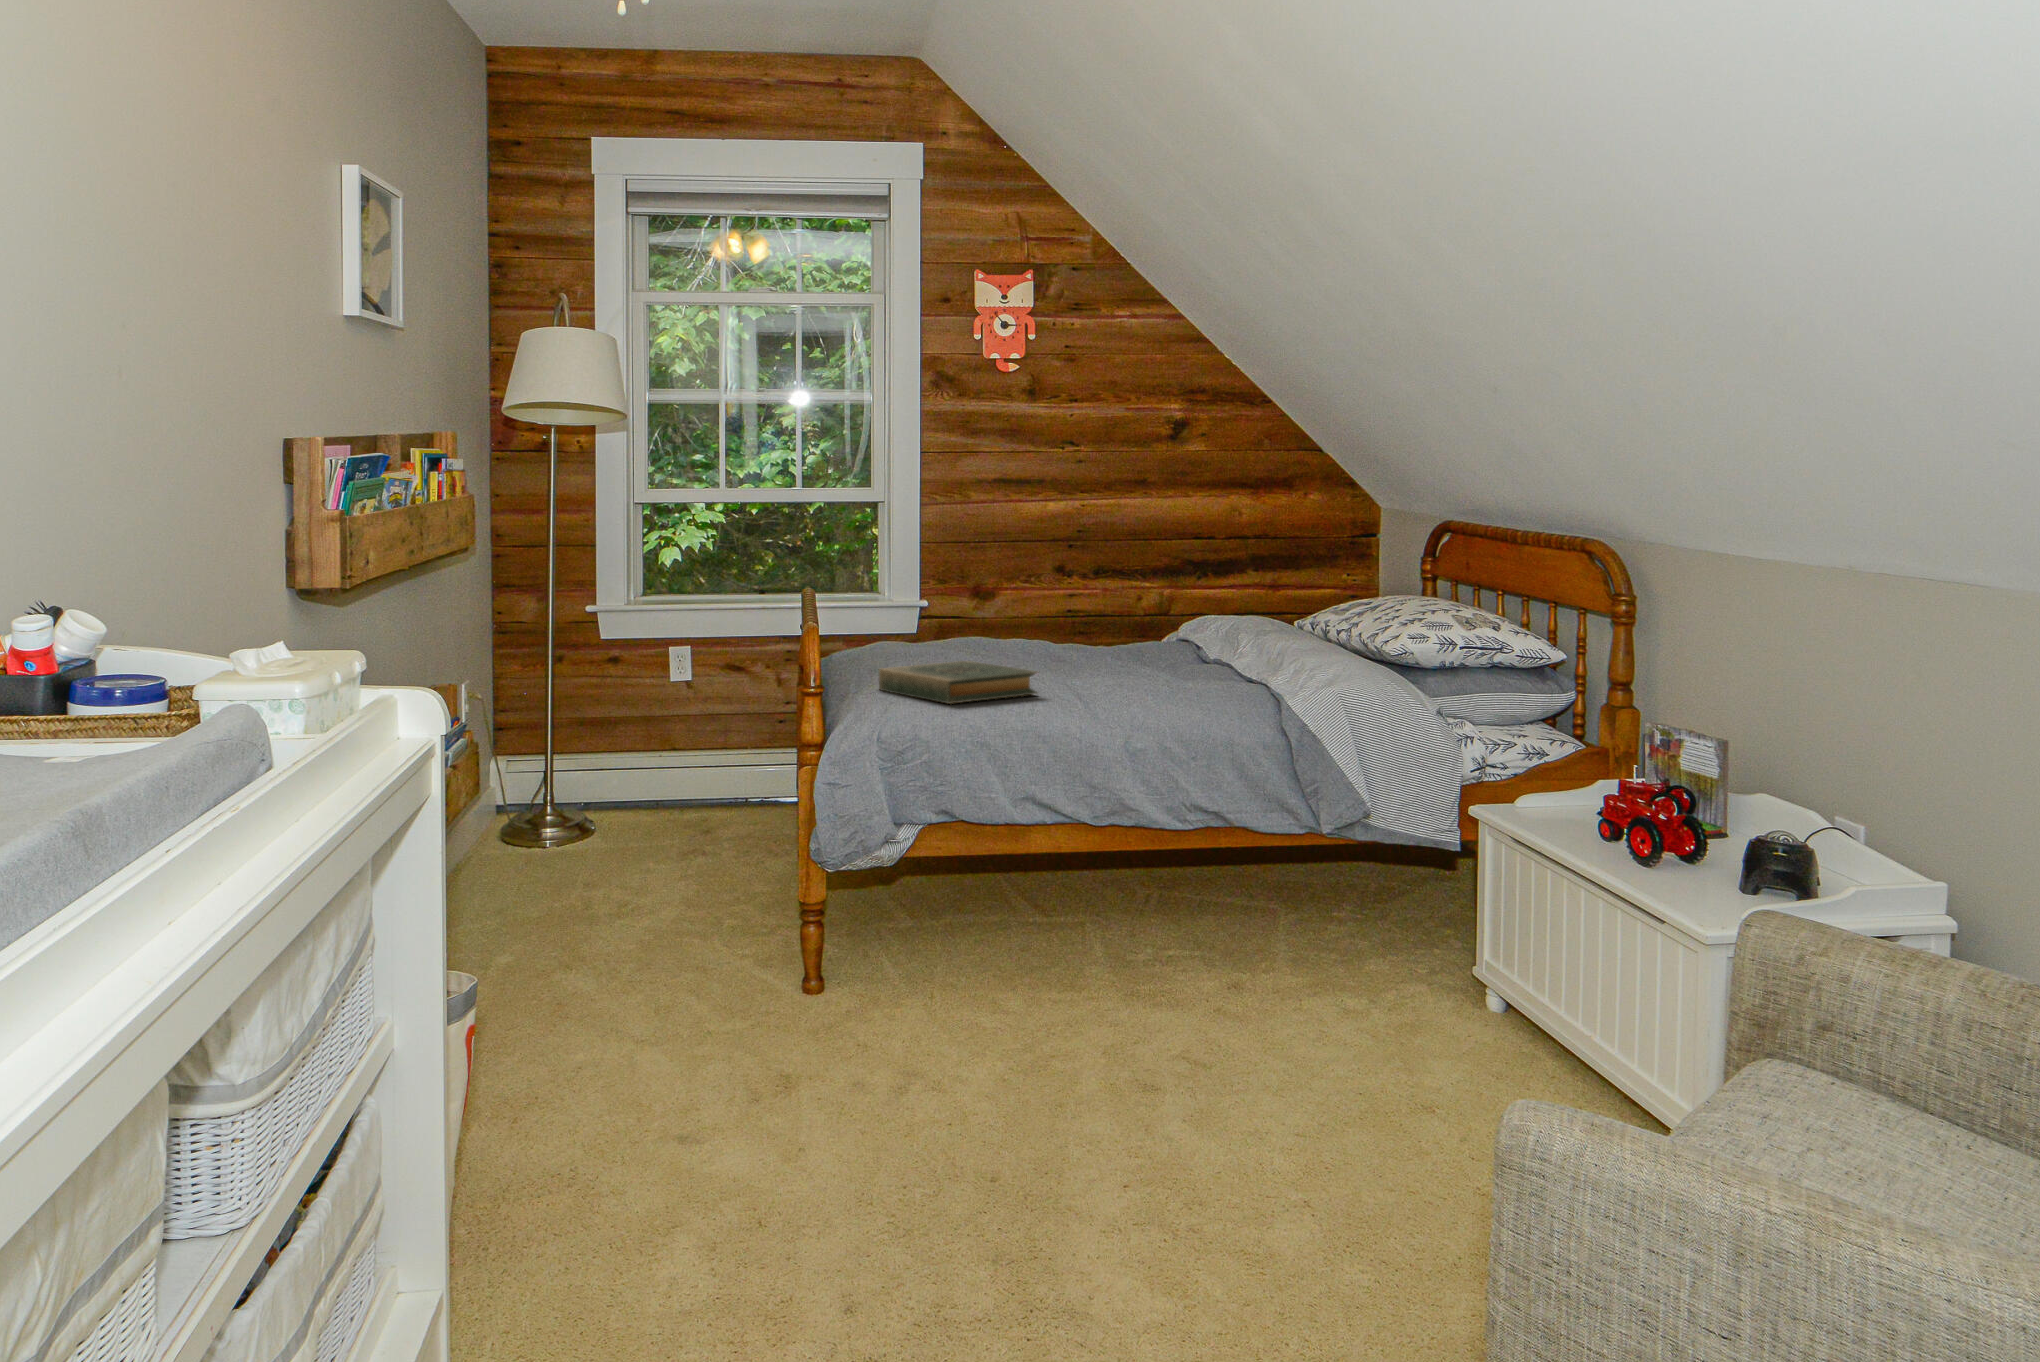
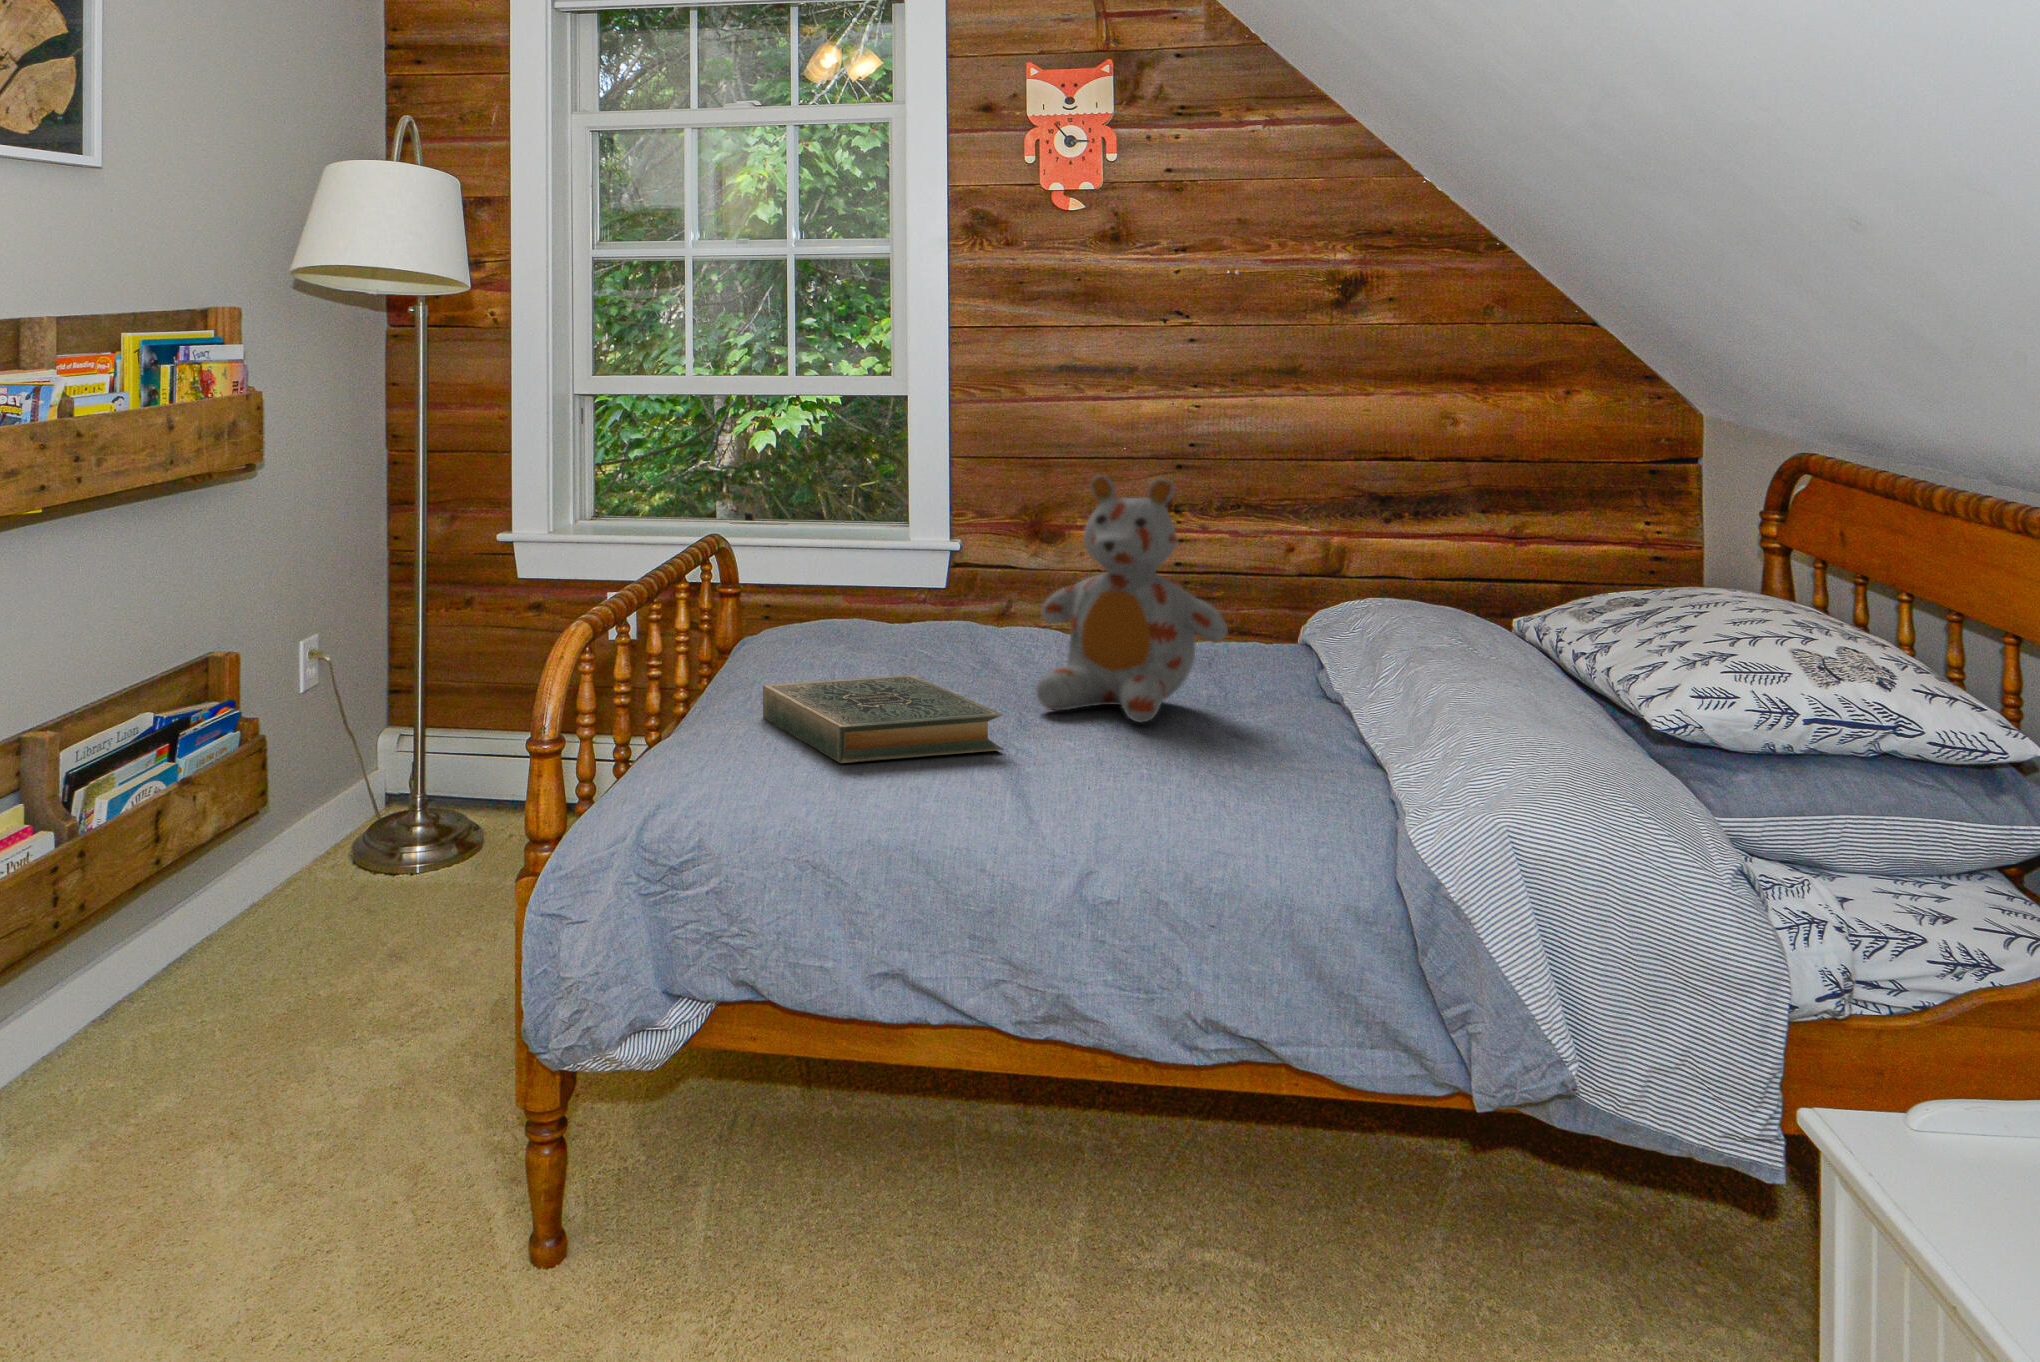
stuffed bear: none [1037,531,1153,680] -> present [1036,475,1228,722]

